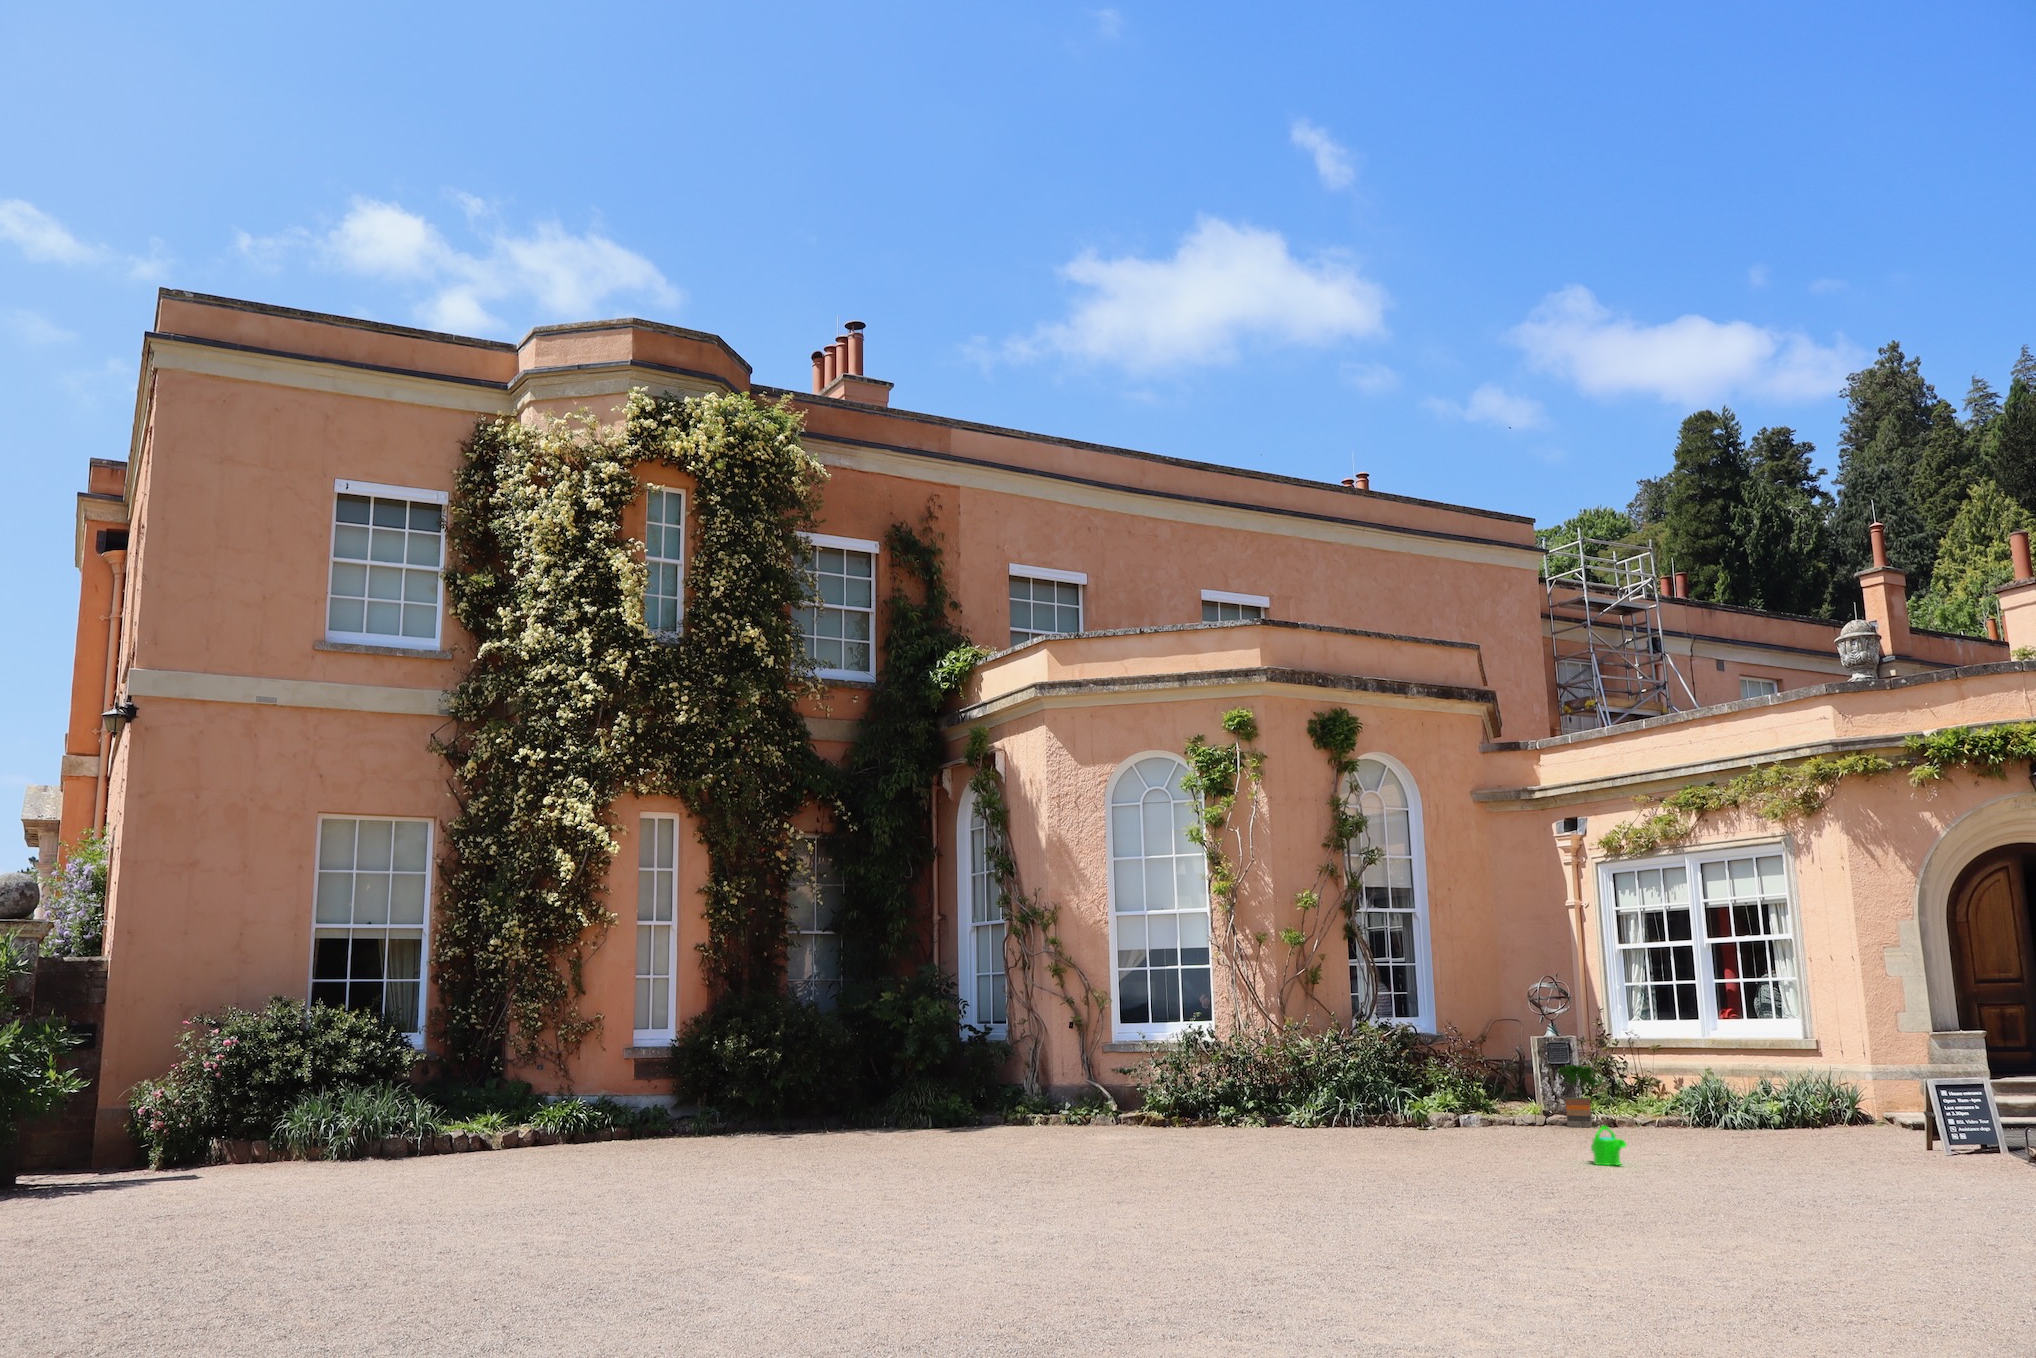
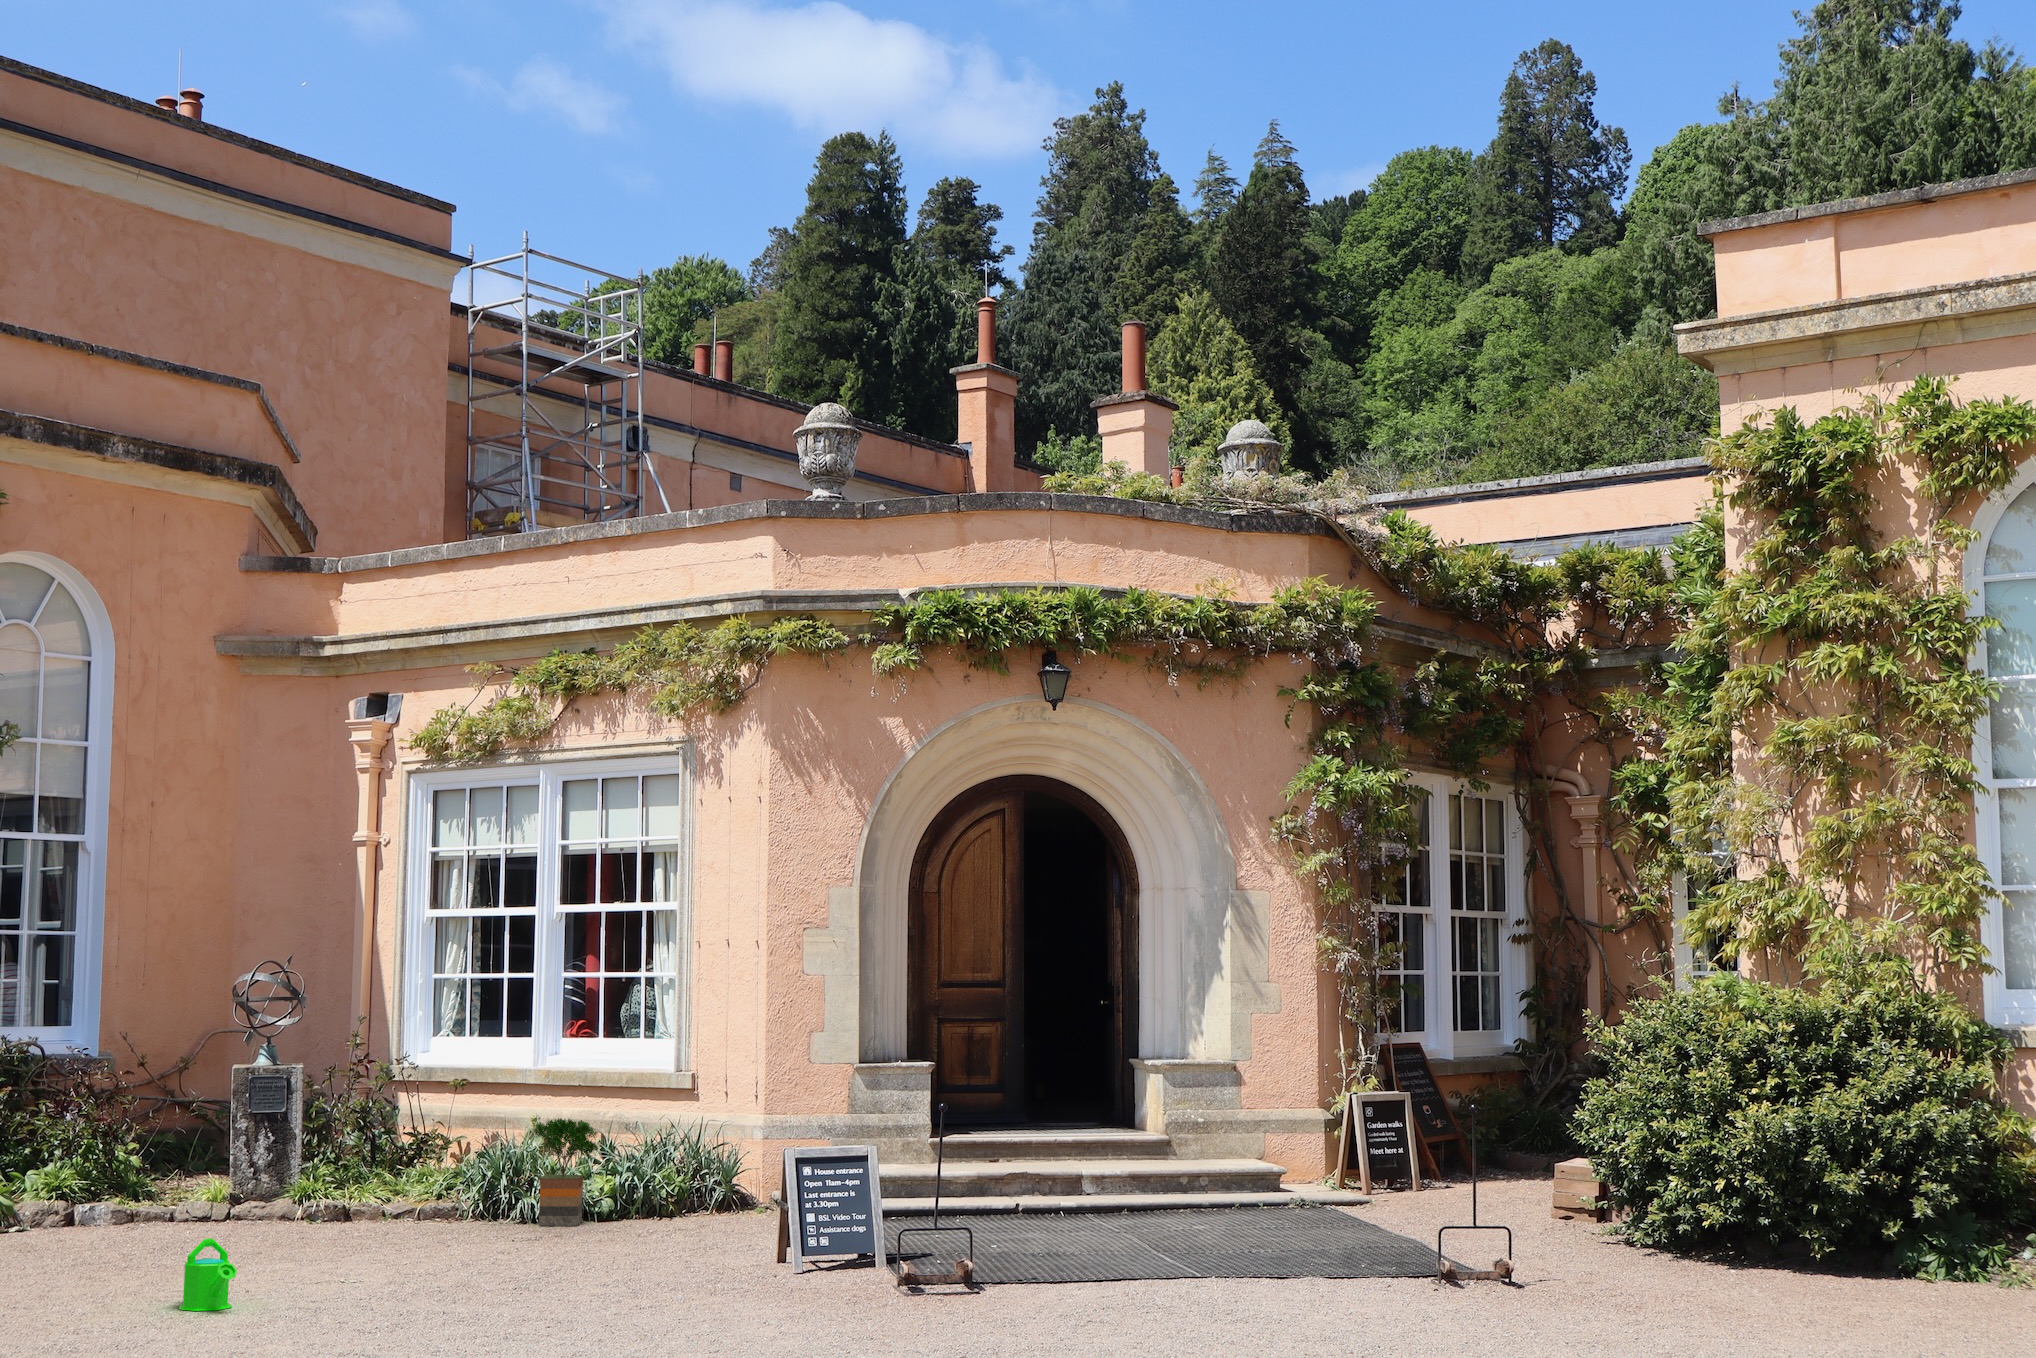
potted tree: present [1557,1064,1598,1127] -> present [533,1118,599,1226]

